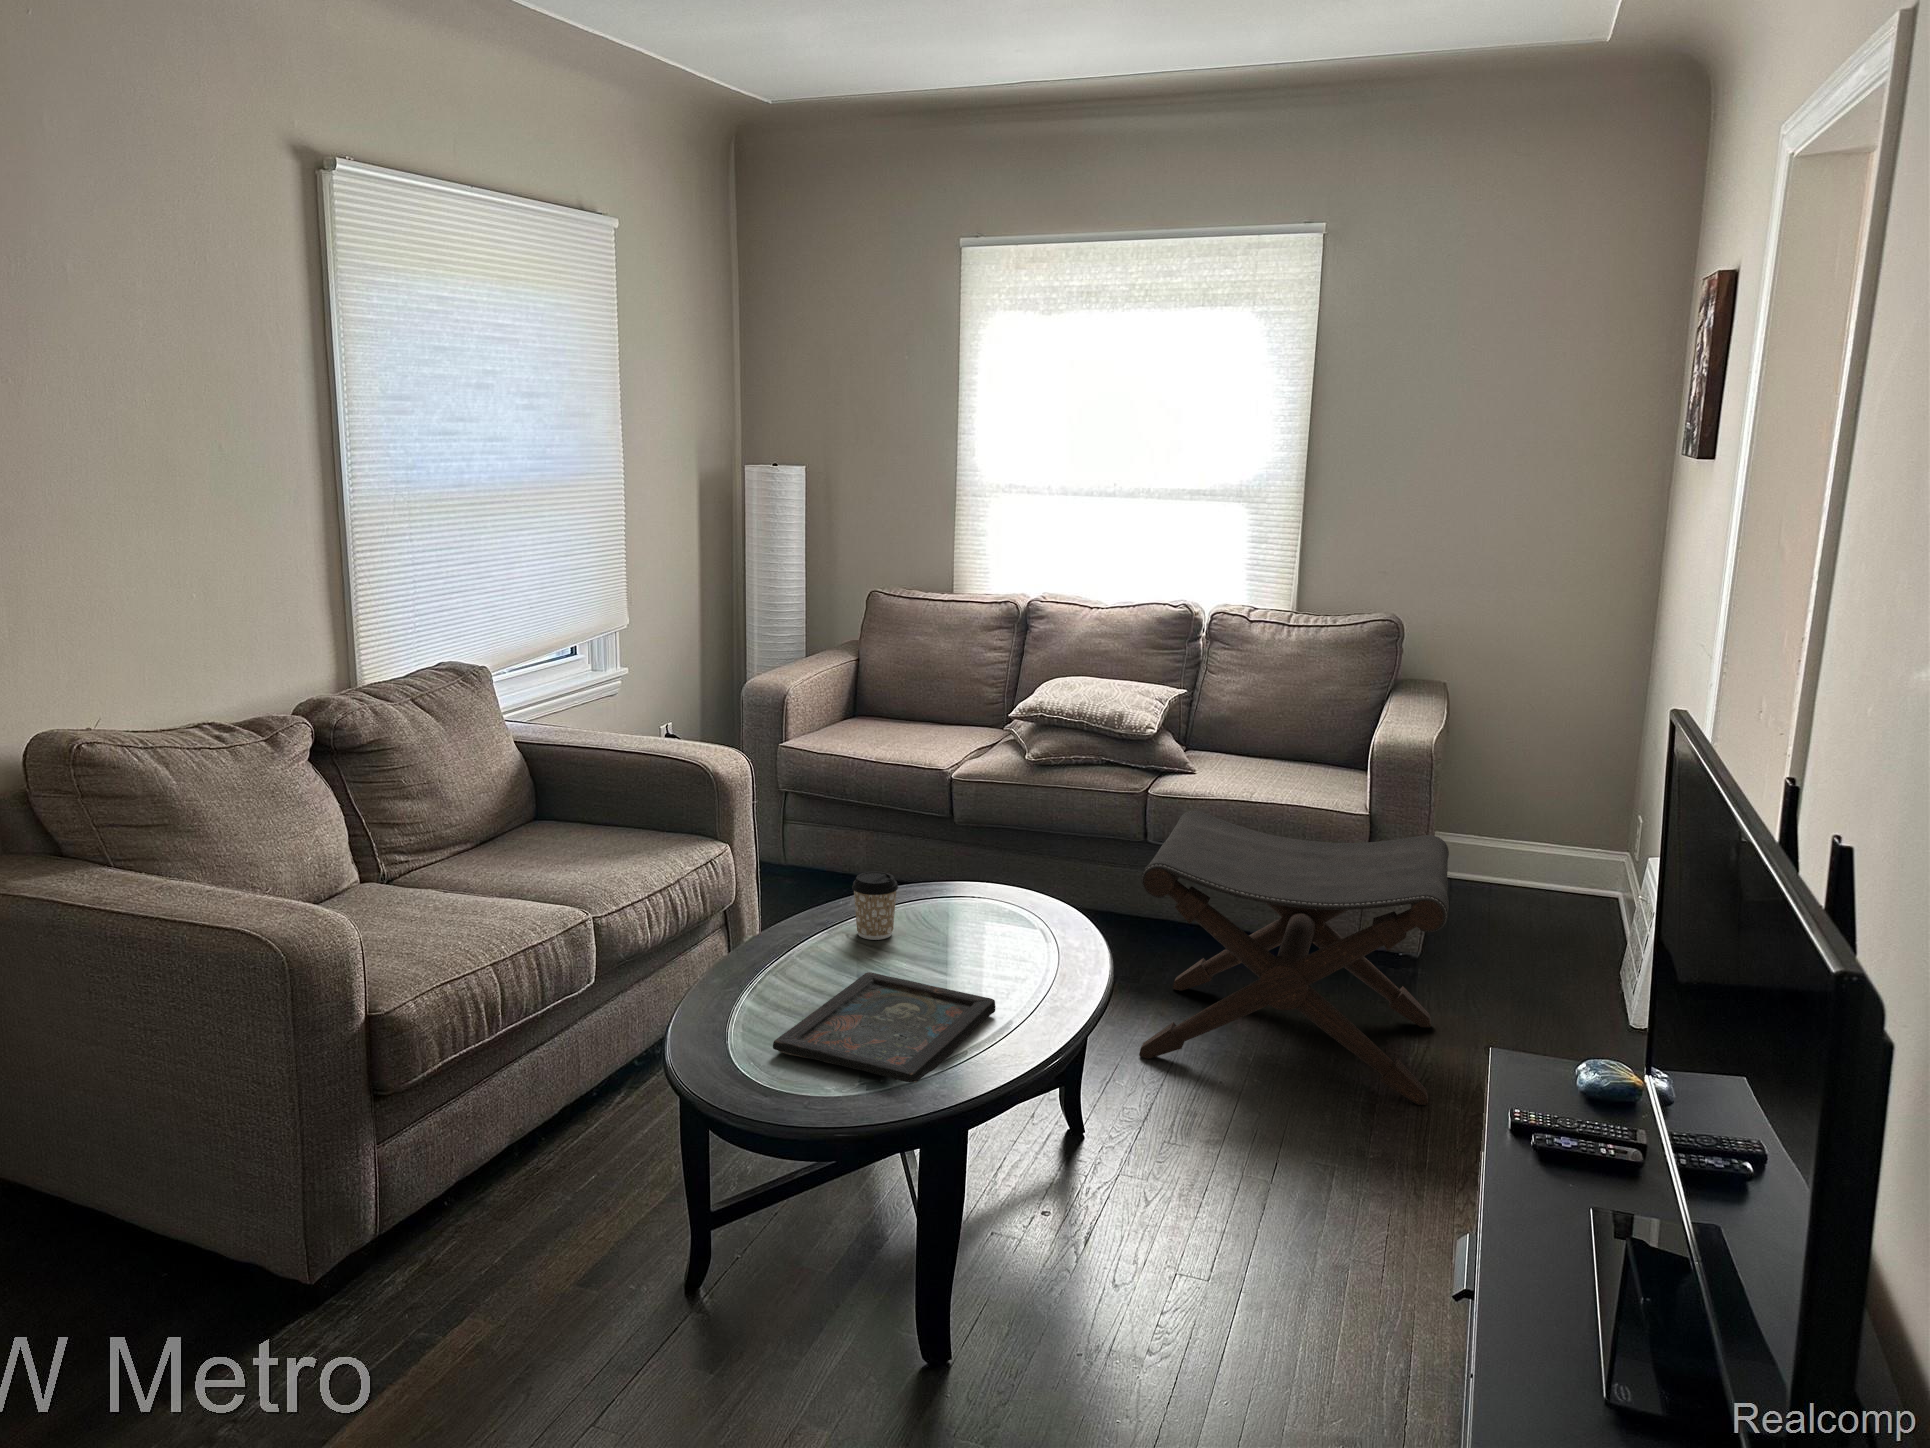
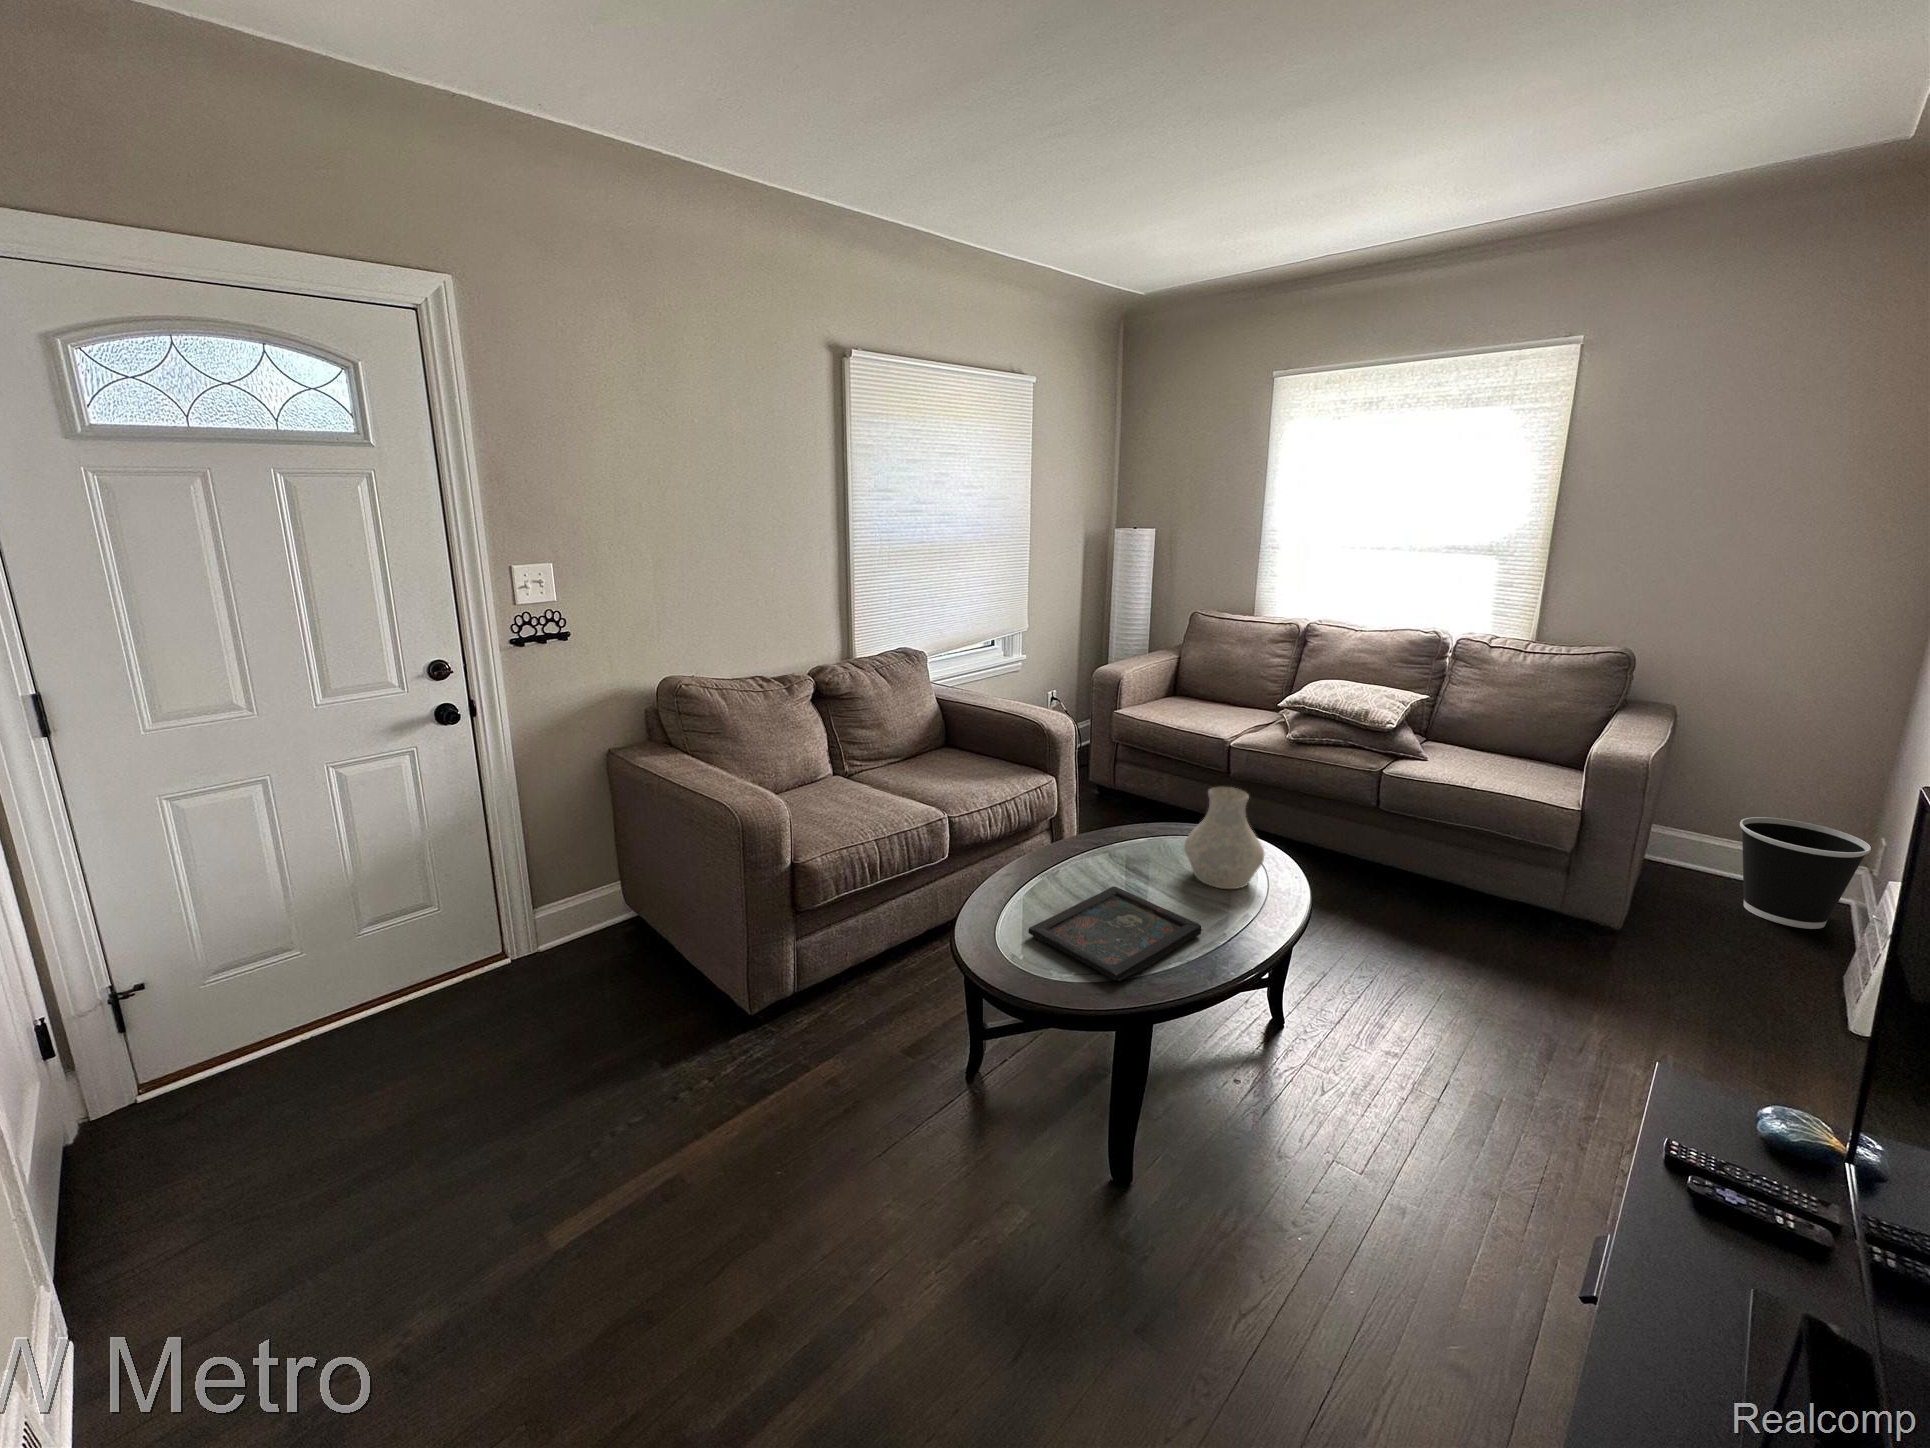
wastebasket: none [1507,802,1618,923] -> present [1740,817,1871,929]
footstool: present [1139,810,1449,1105] -> none [1344,793,1661,1071]
vase: none [946,817,1049,956] -> present [1184,787,1264,889]
coffee cup: present [852,871,898,940] -> none [1118,813,1152,861]

